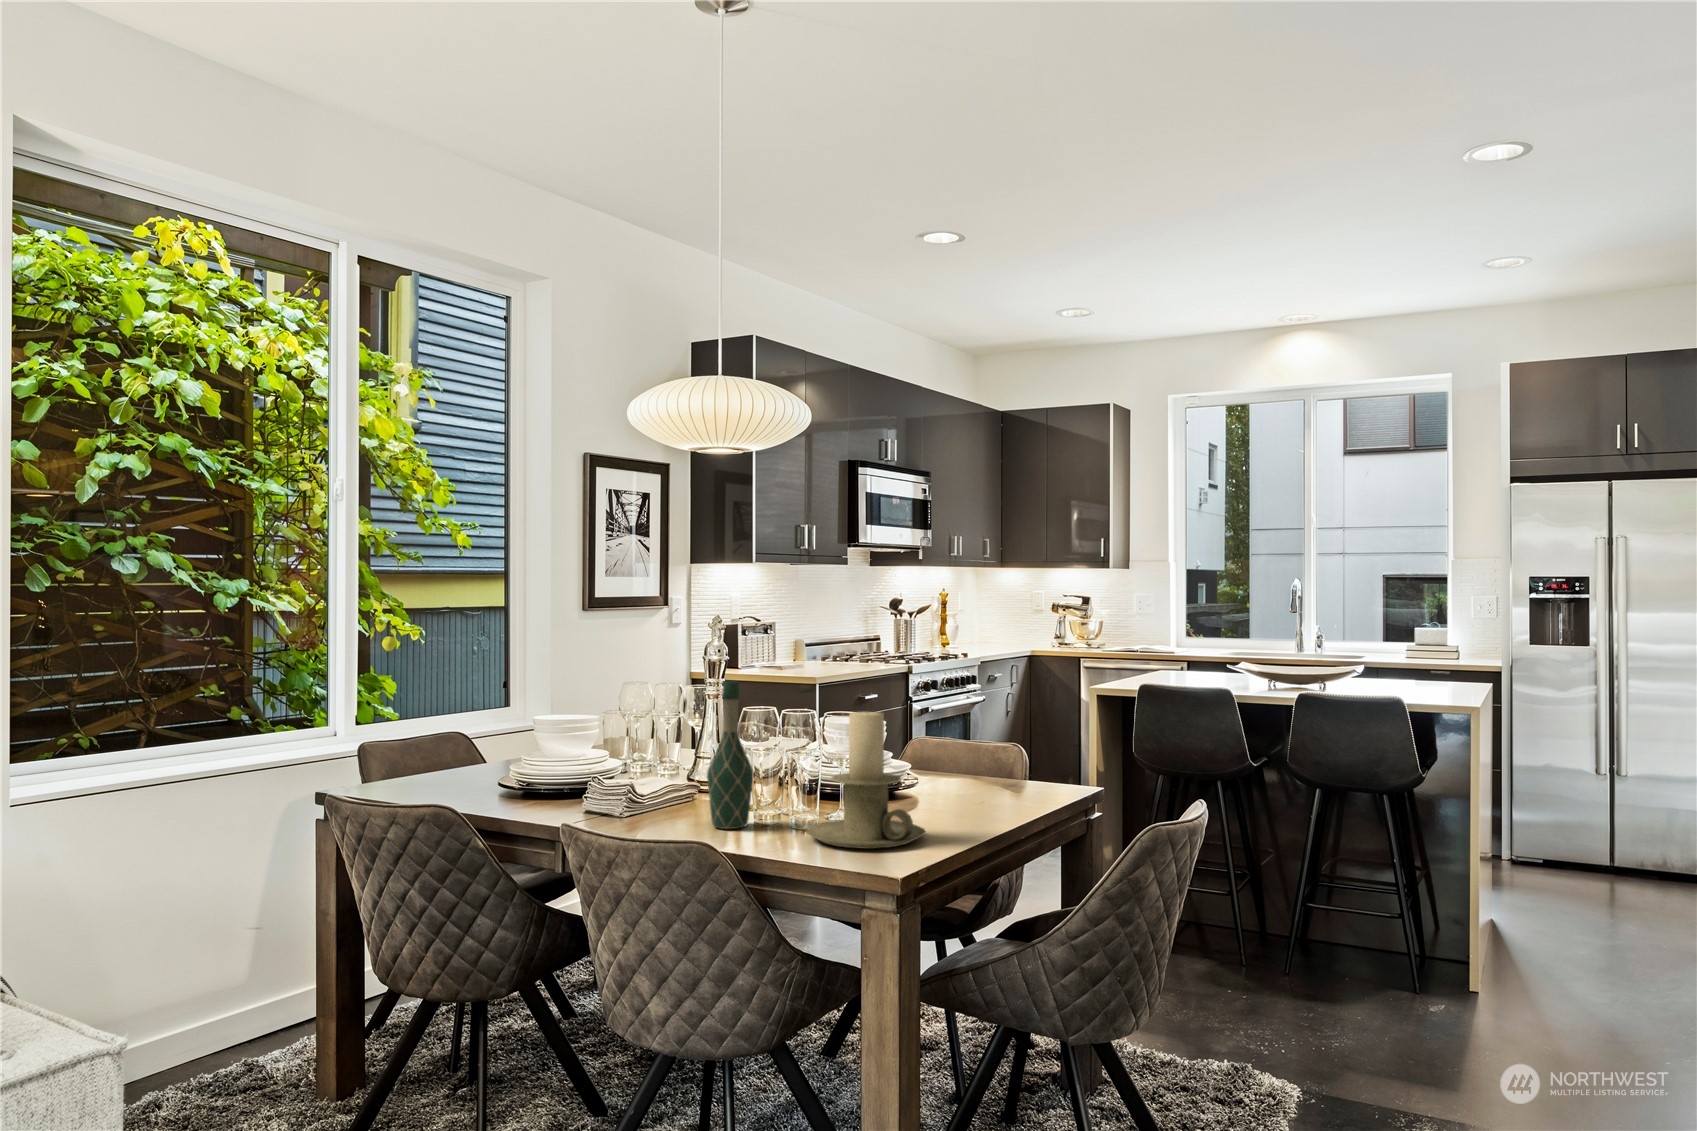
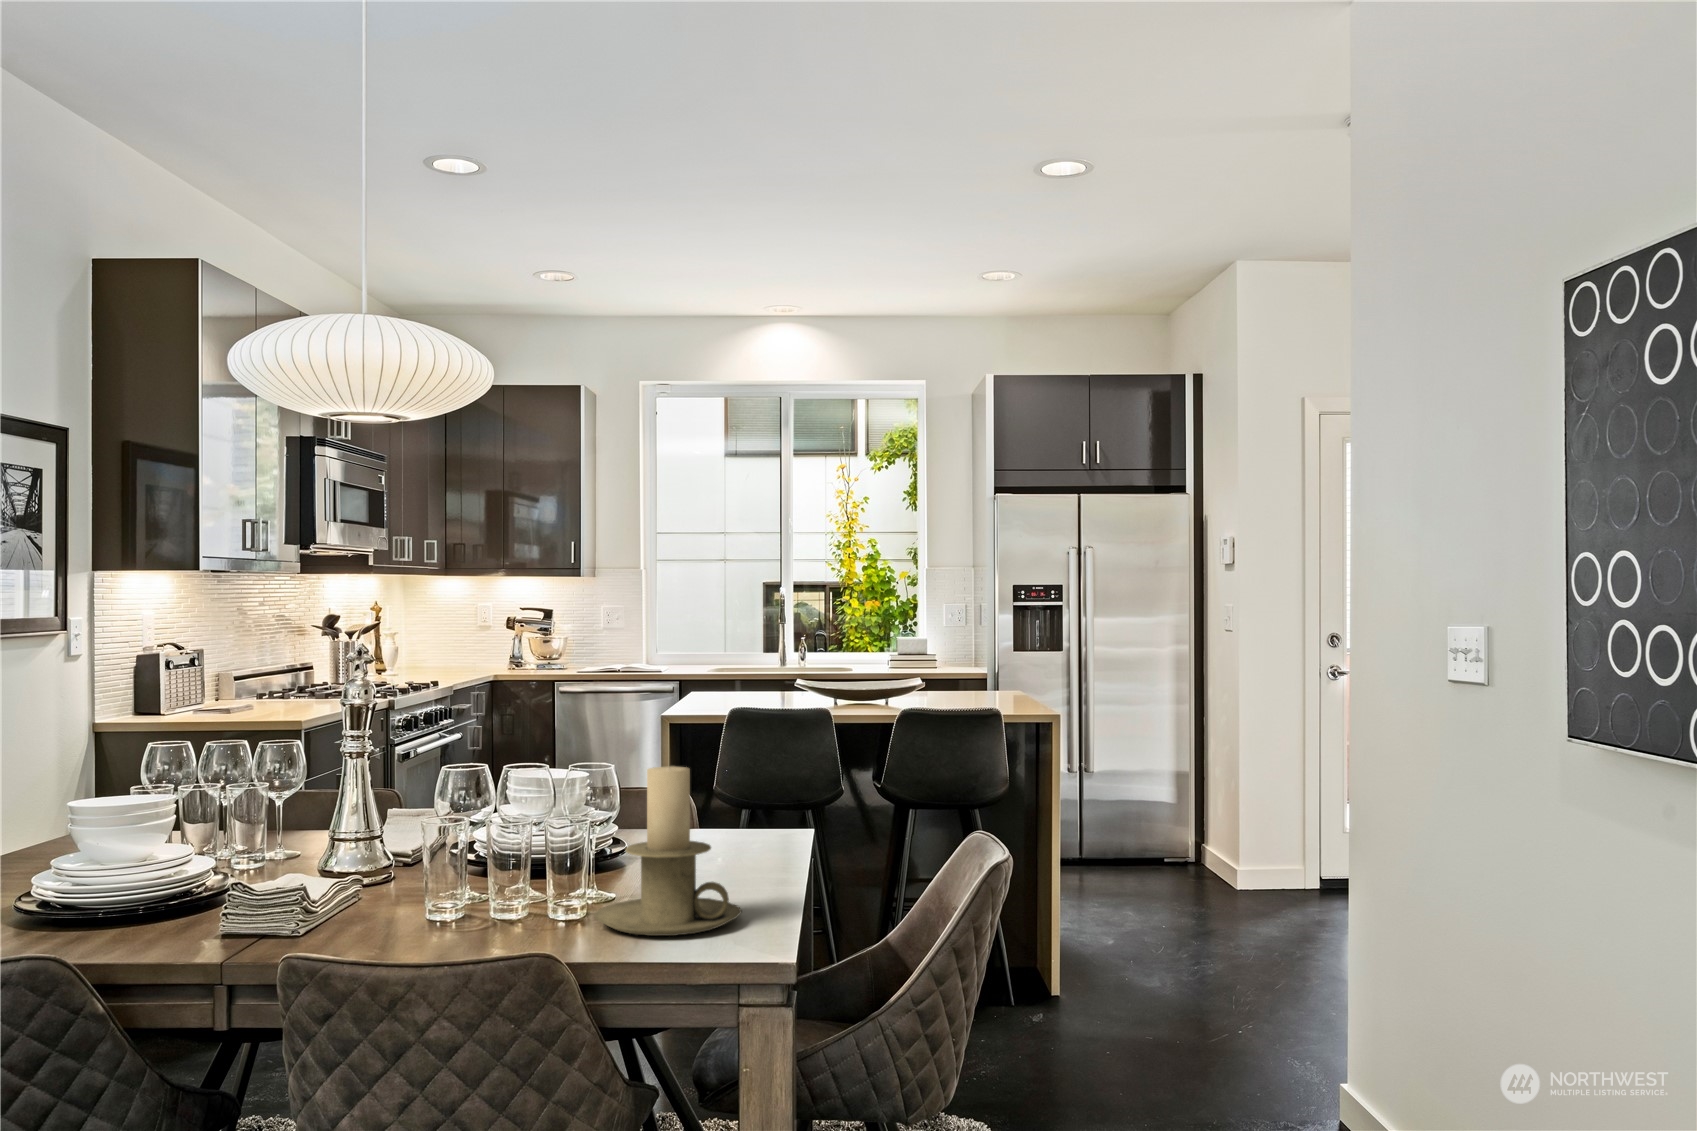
wine bottle: present [707,681,753,829] -> none [444,738,506,934]

